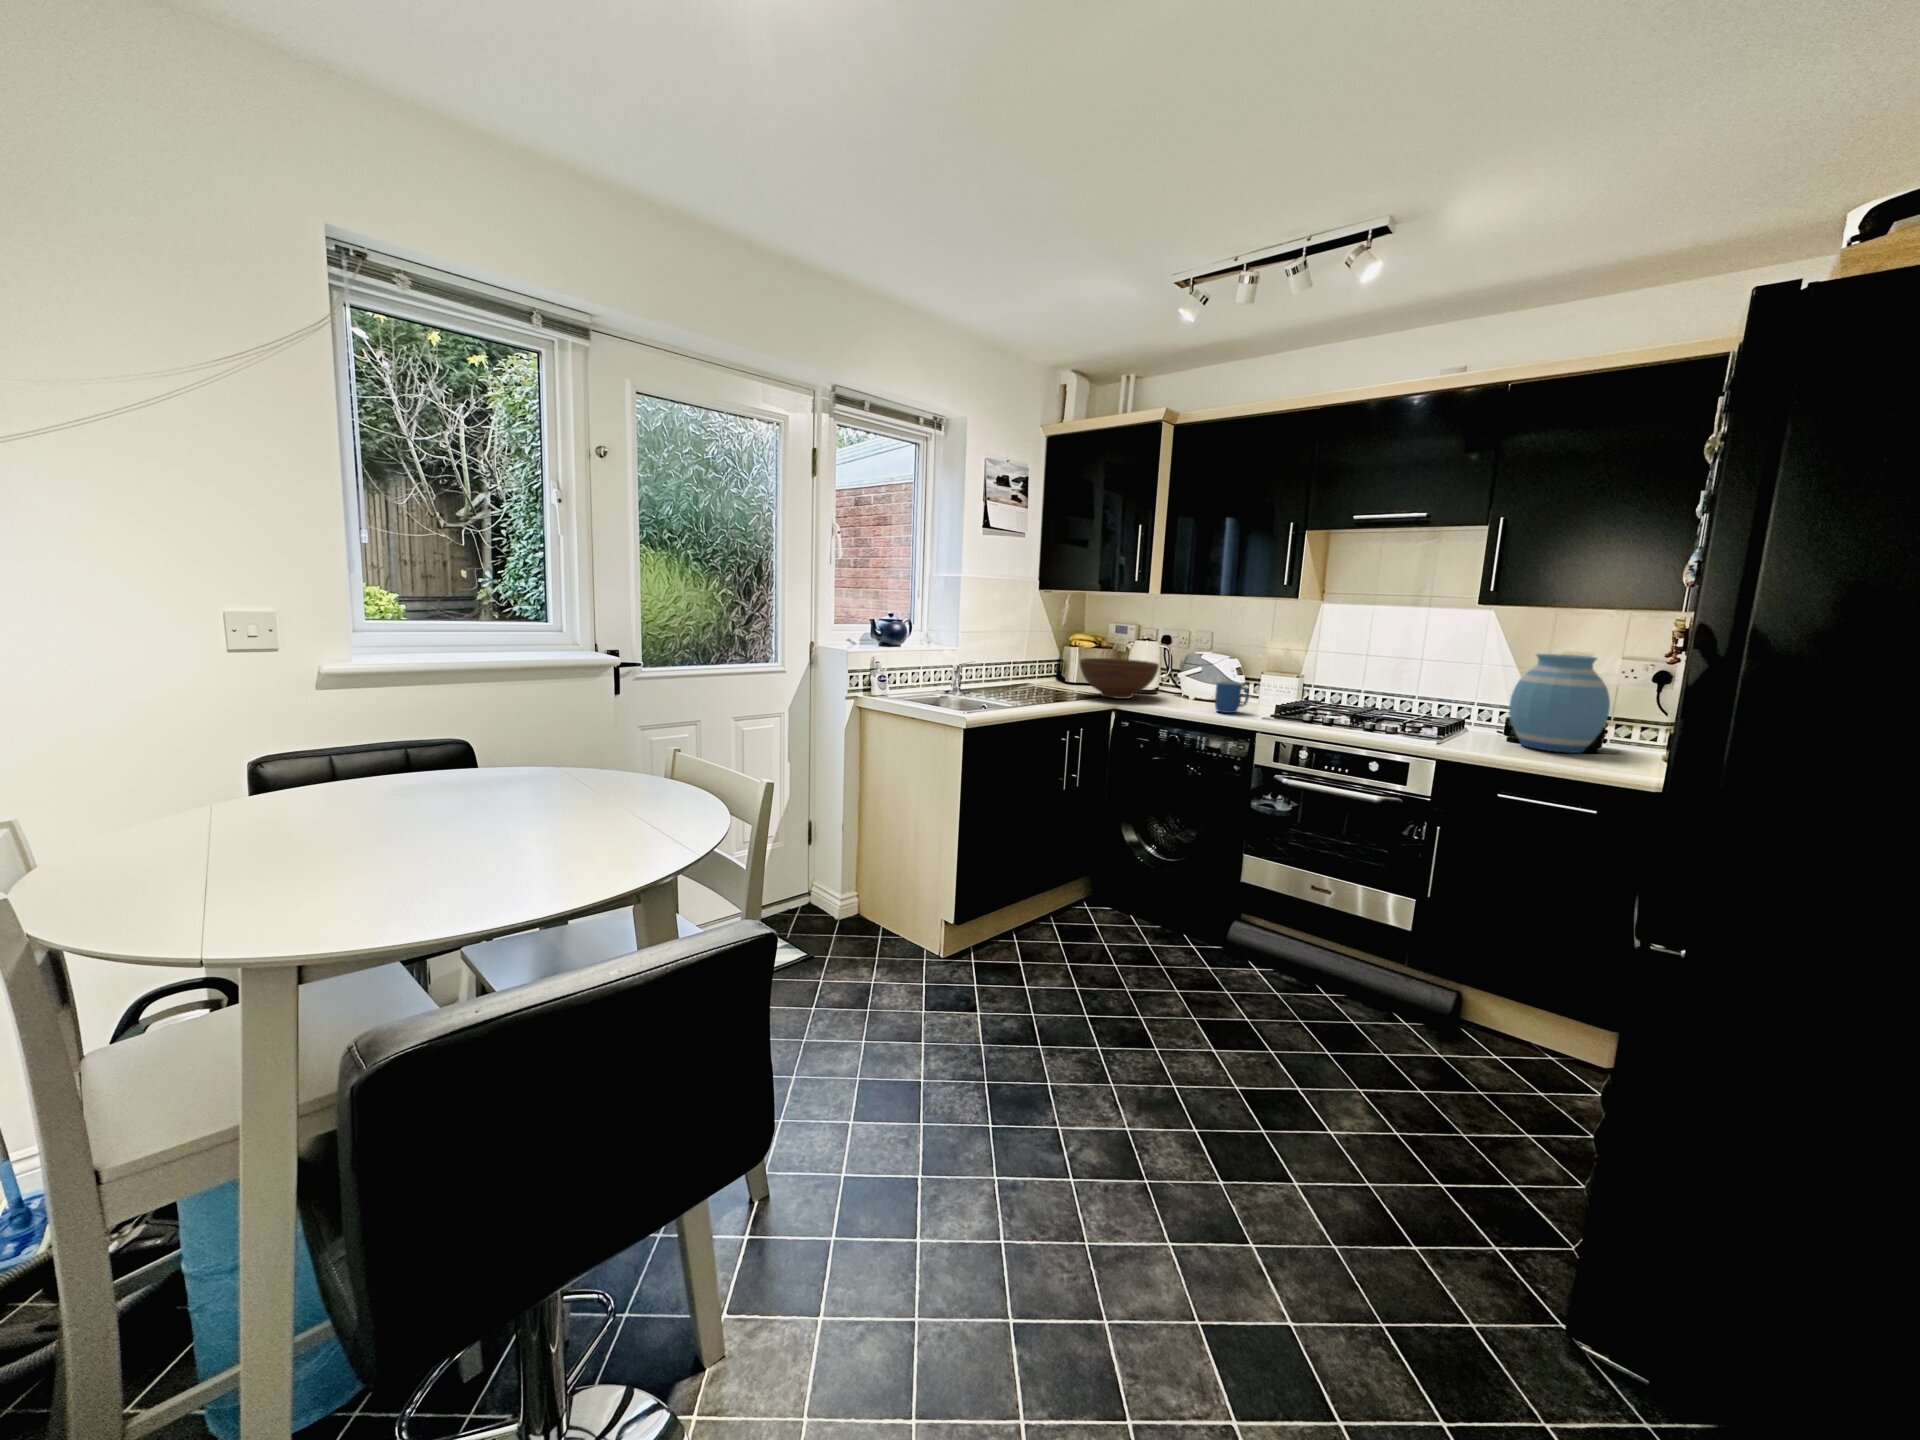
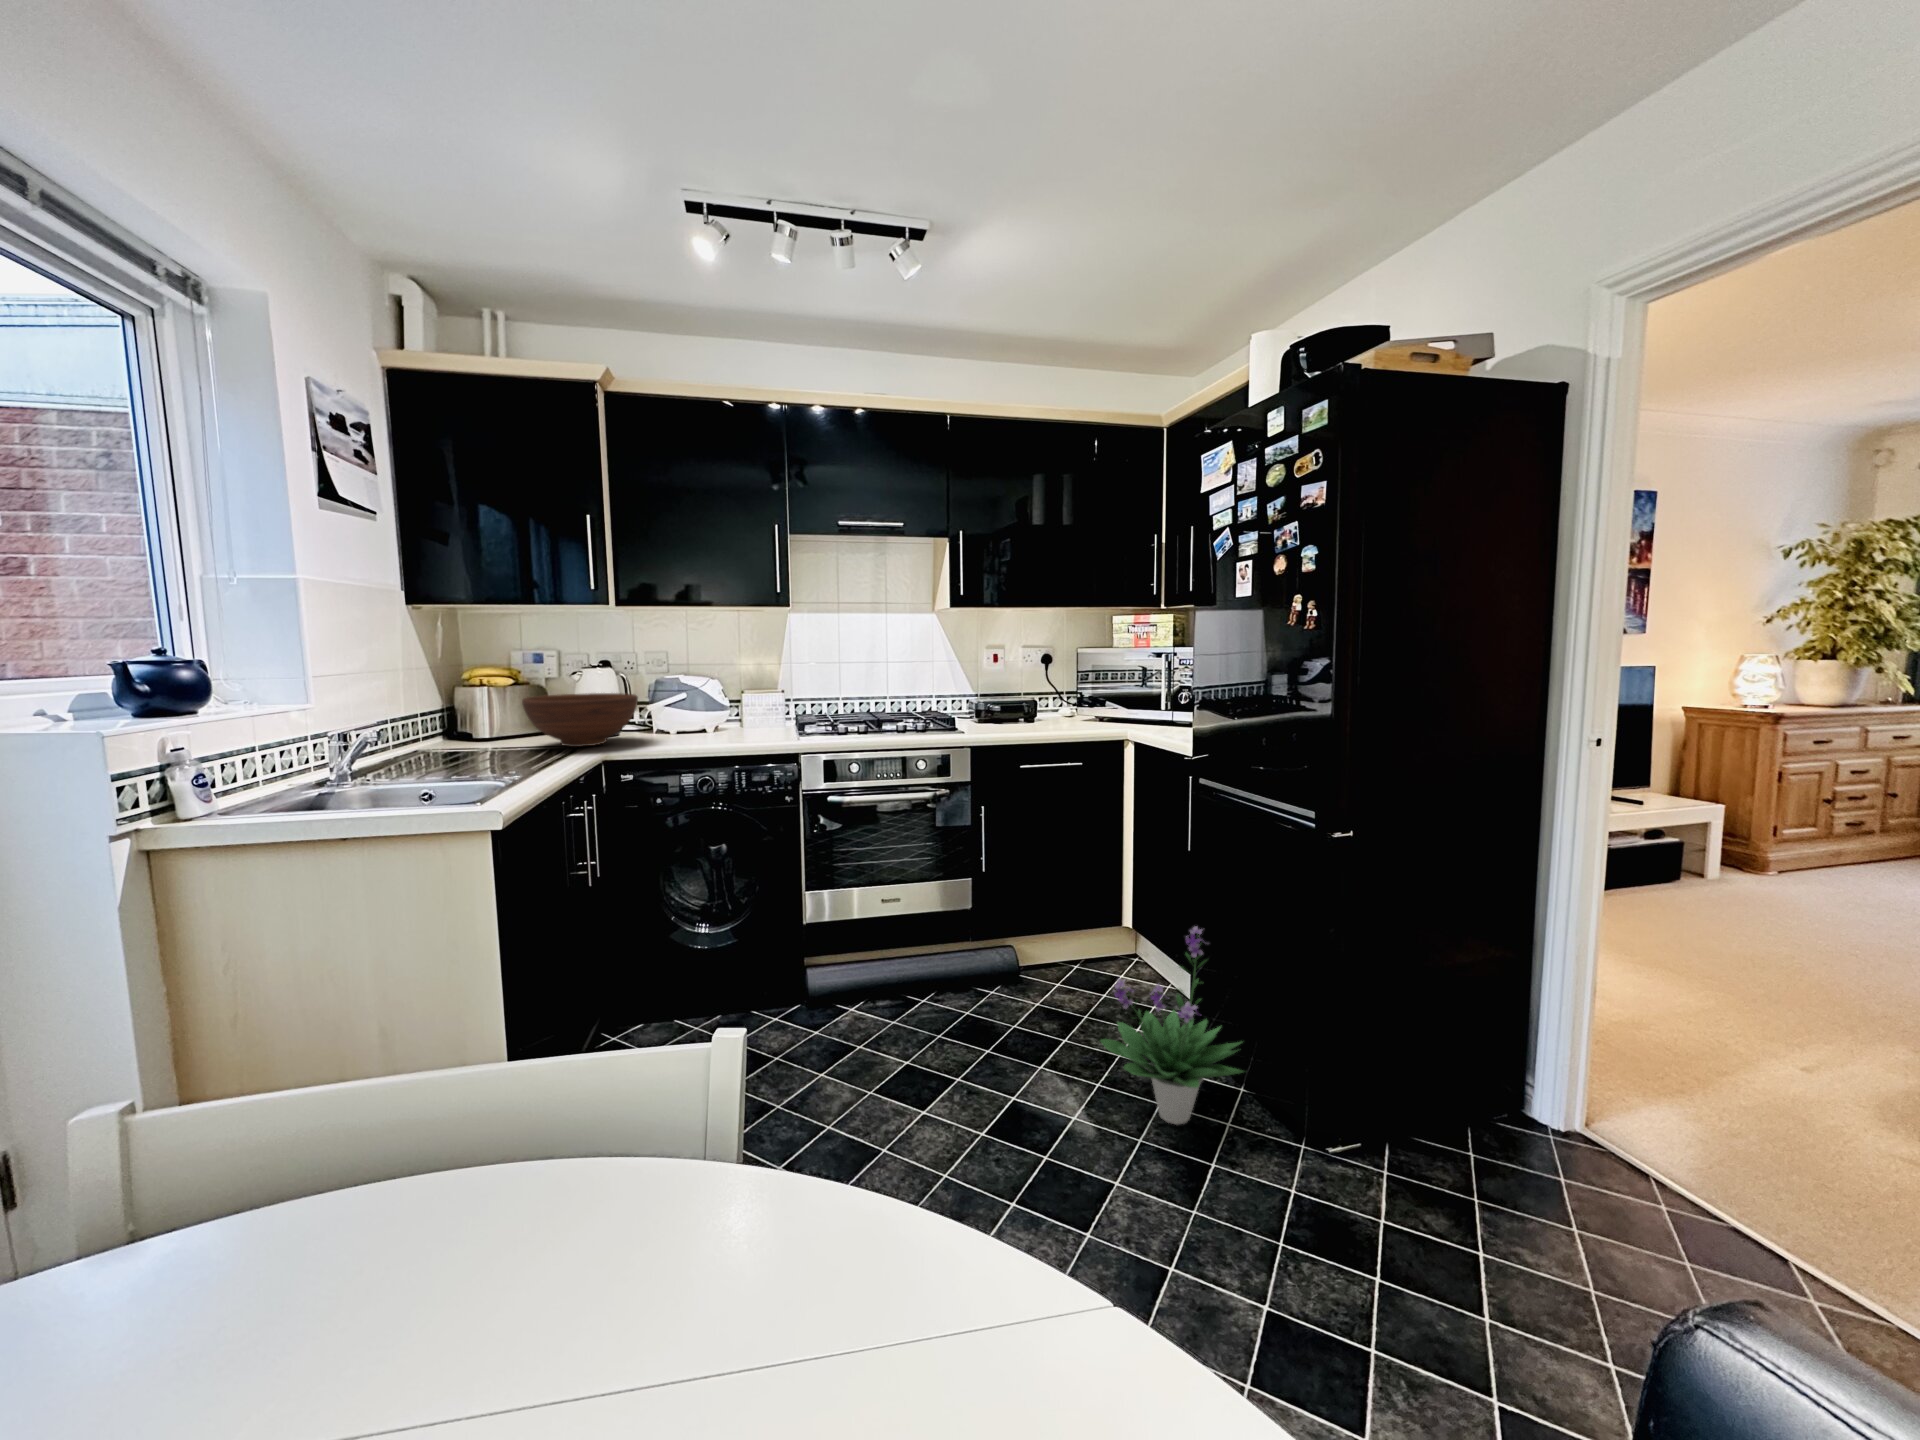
vase: present [1509,654,1610,753] -> none [994,646,1060,725]
mug: present [1215,681,1249,713] -> none [730,704,769,740]
potted plant: none [1351,993,1540,1198] -> present [1100,927,1243,1124]

